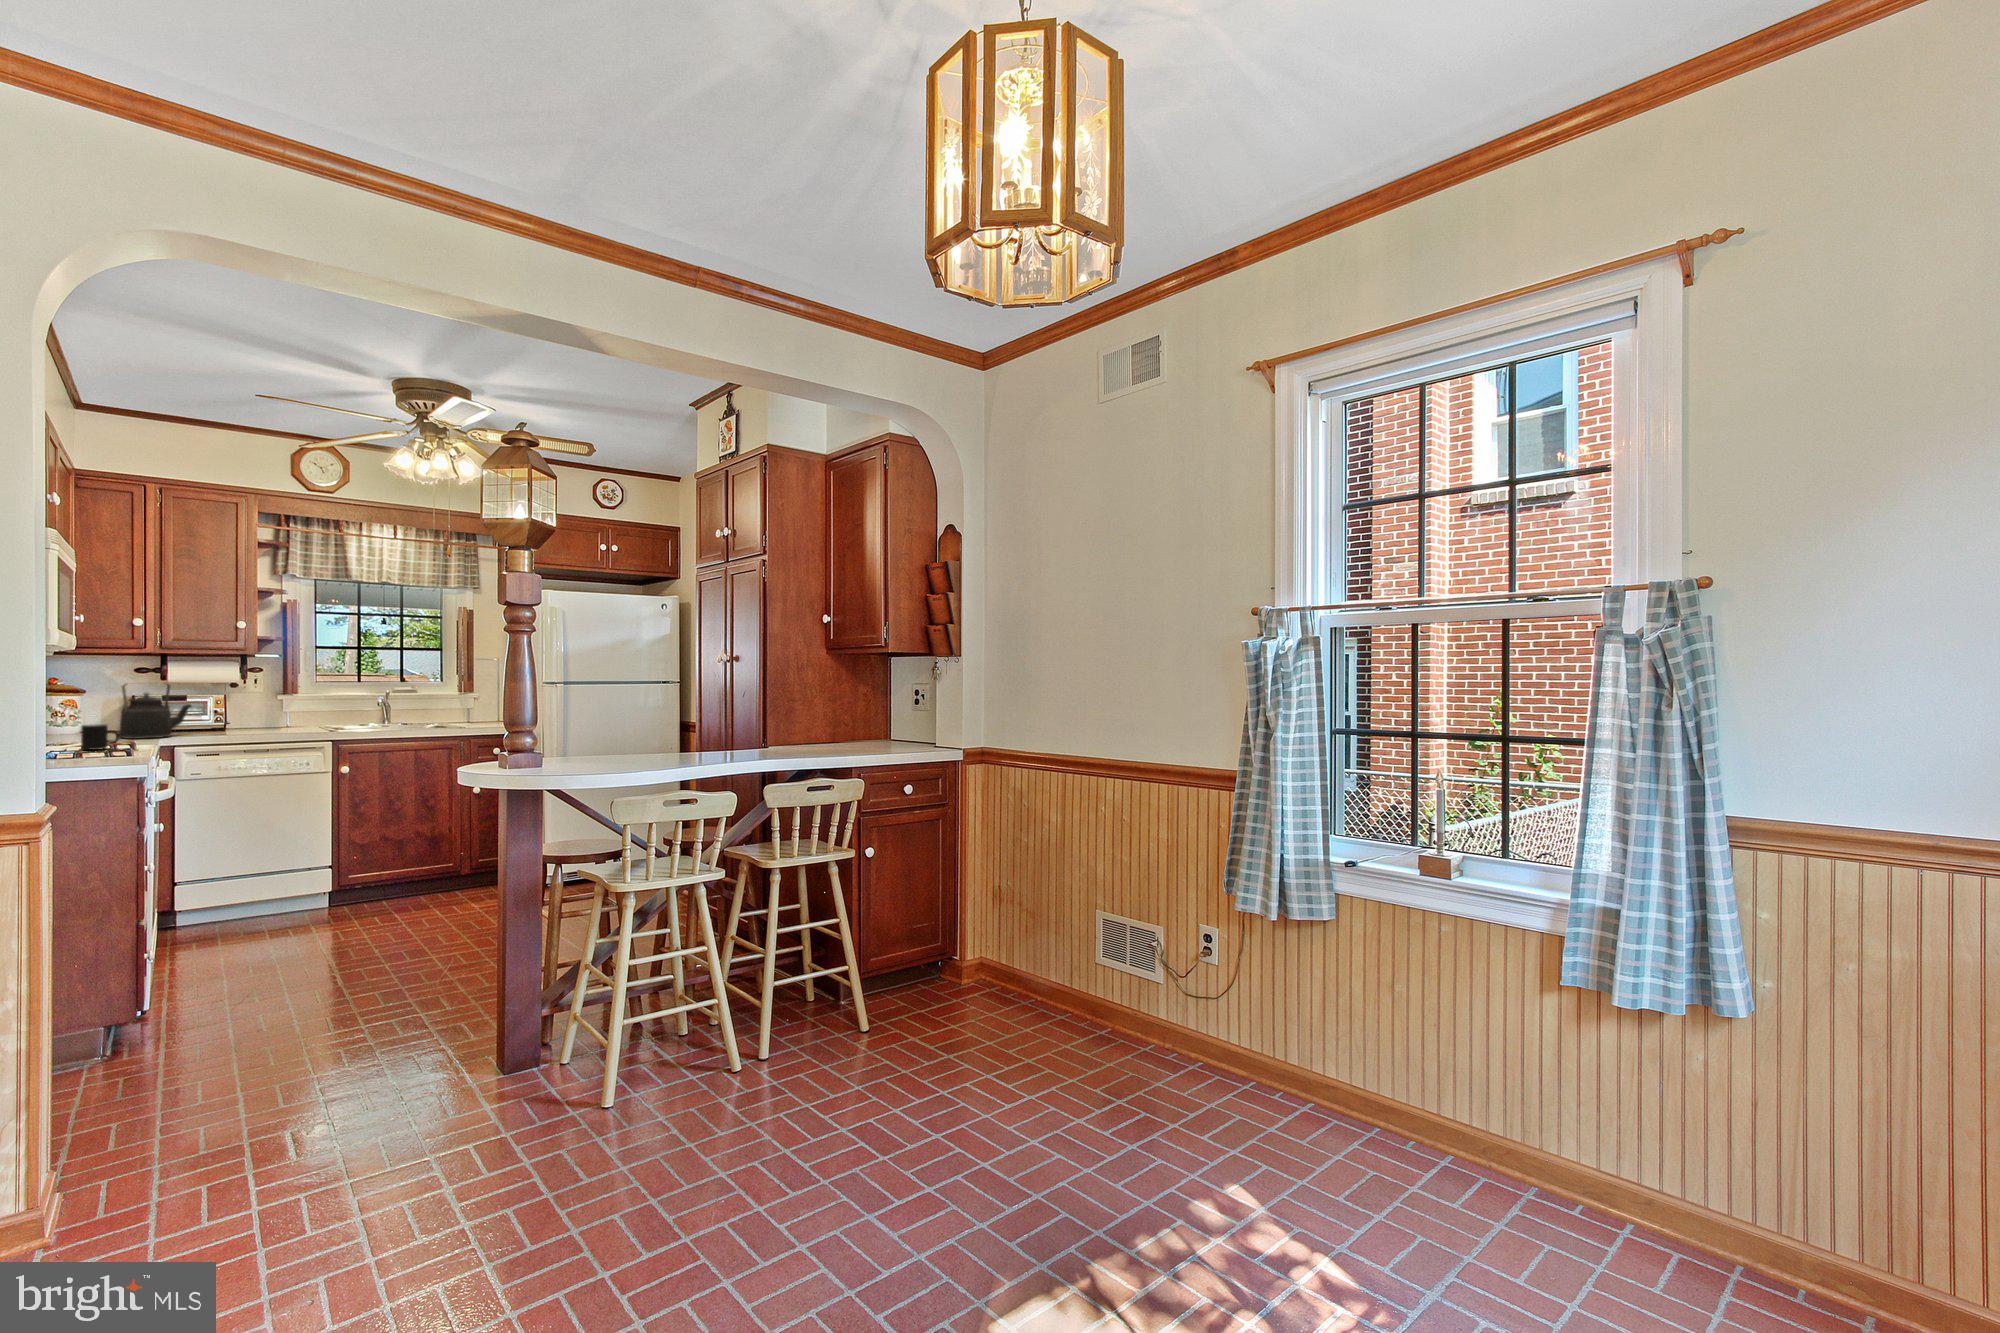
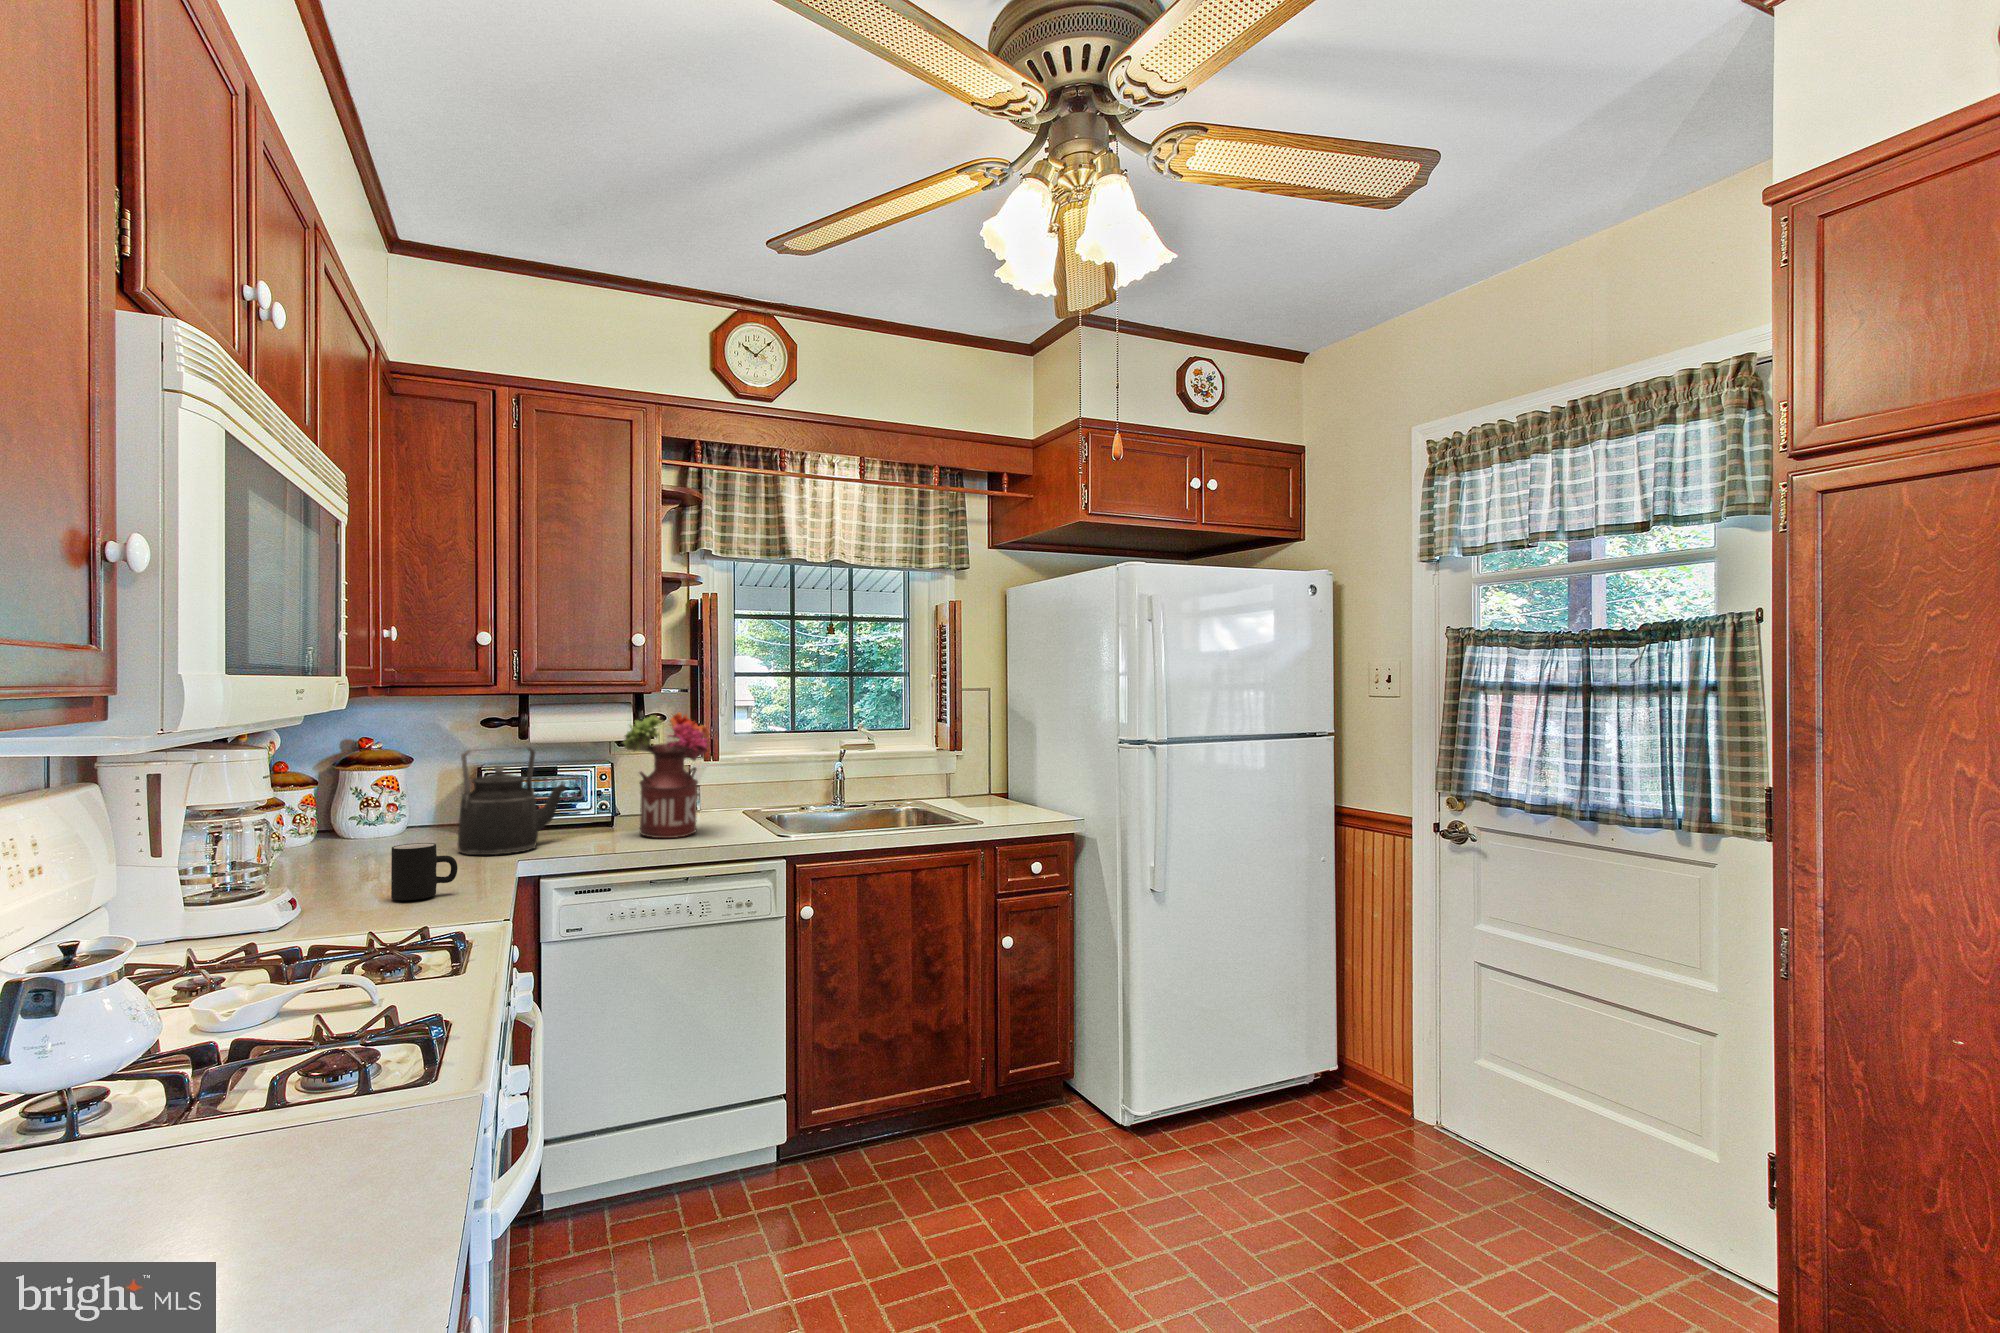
flower arrangement: none [229,666,288,734] -> present [623,712,709,838]

